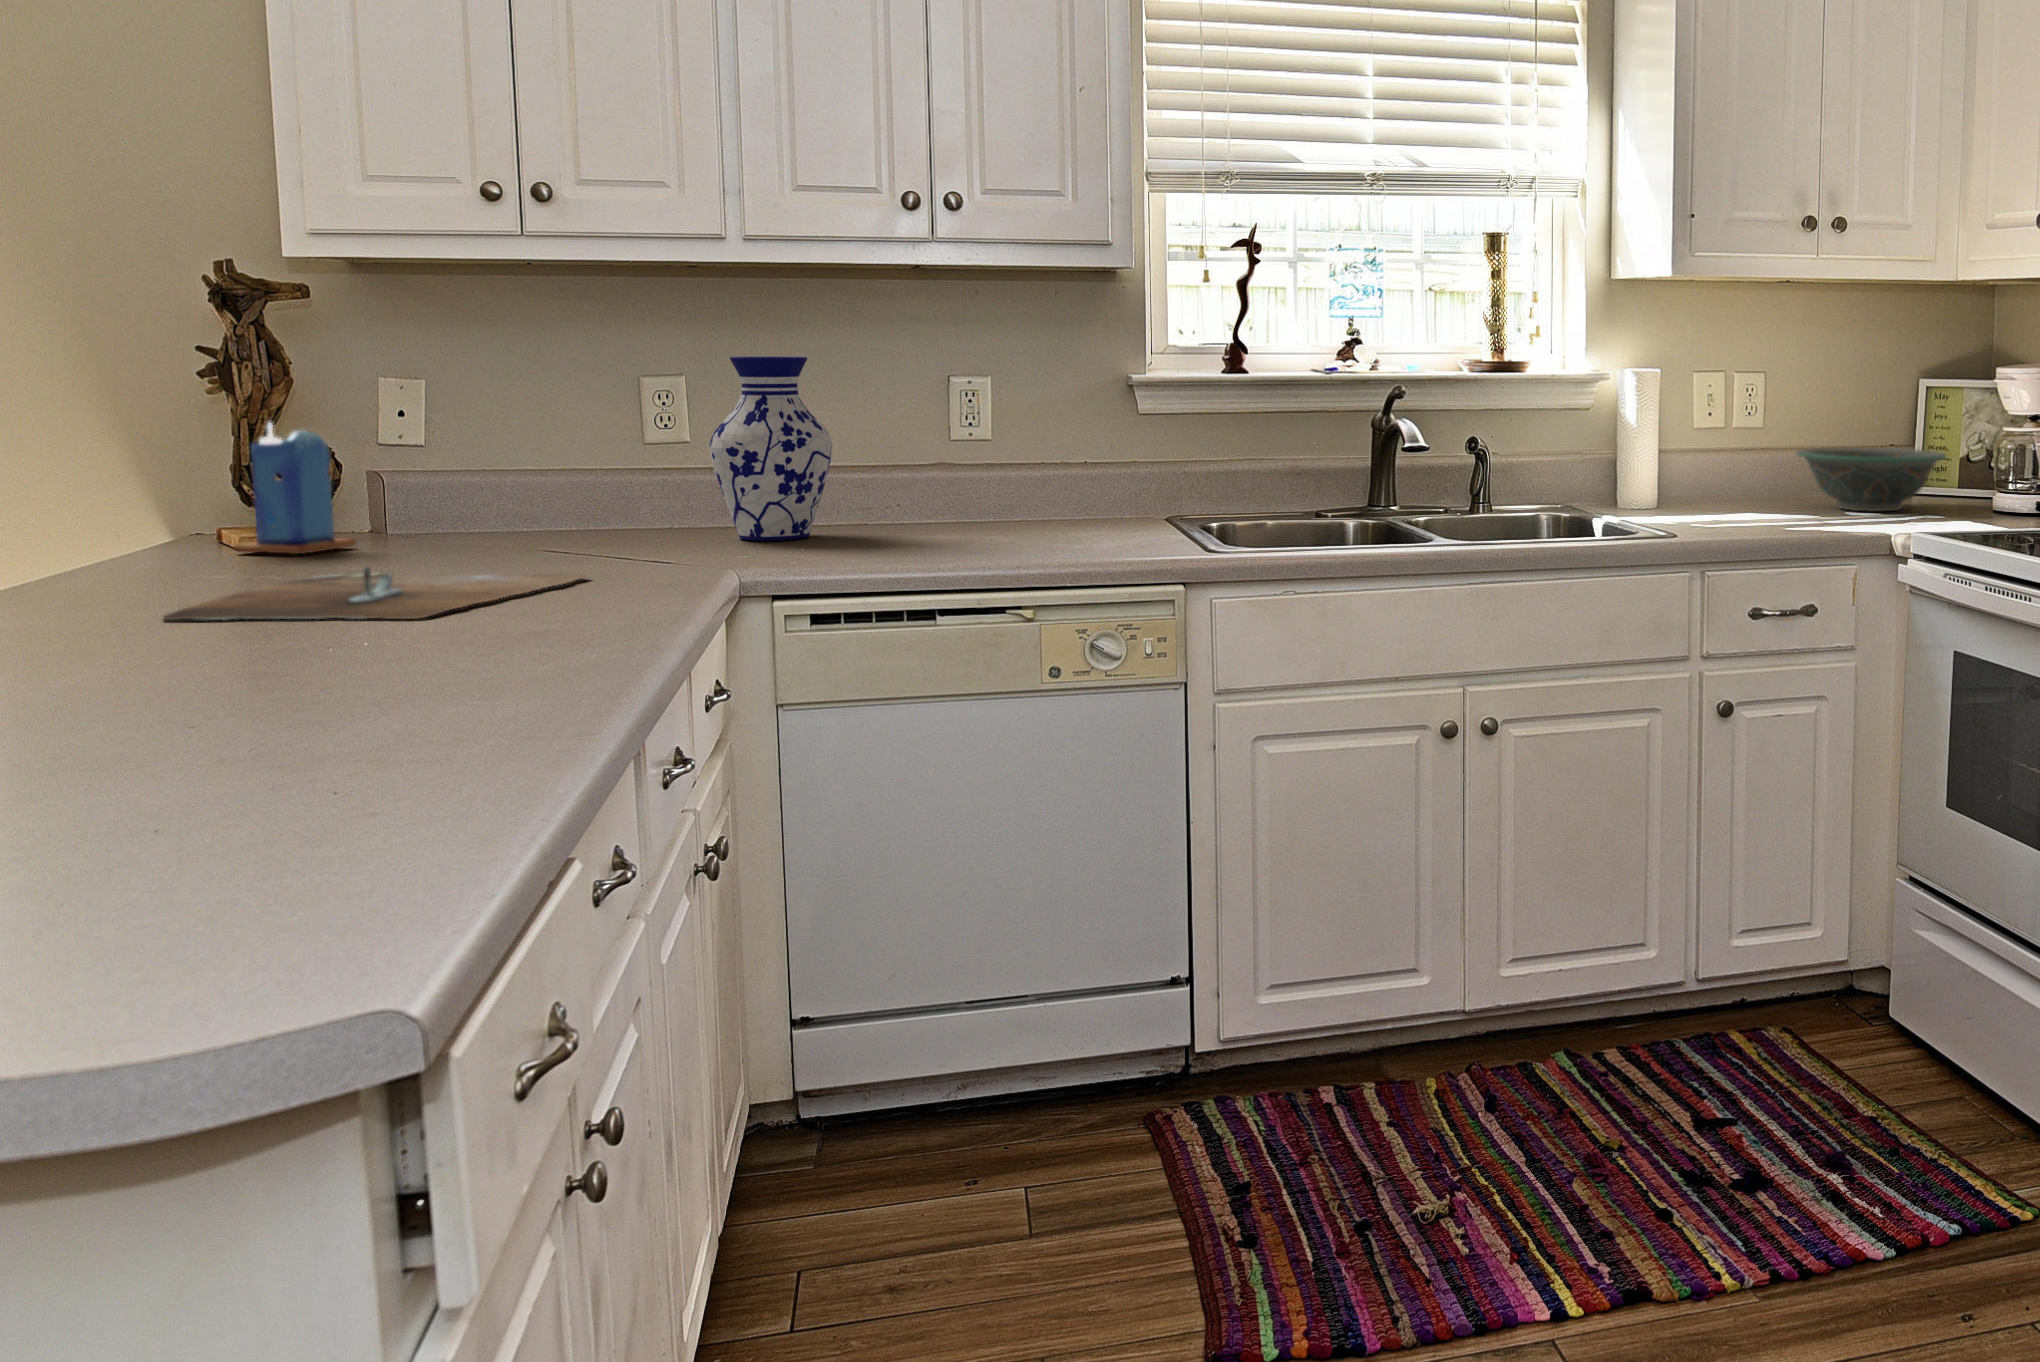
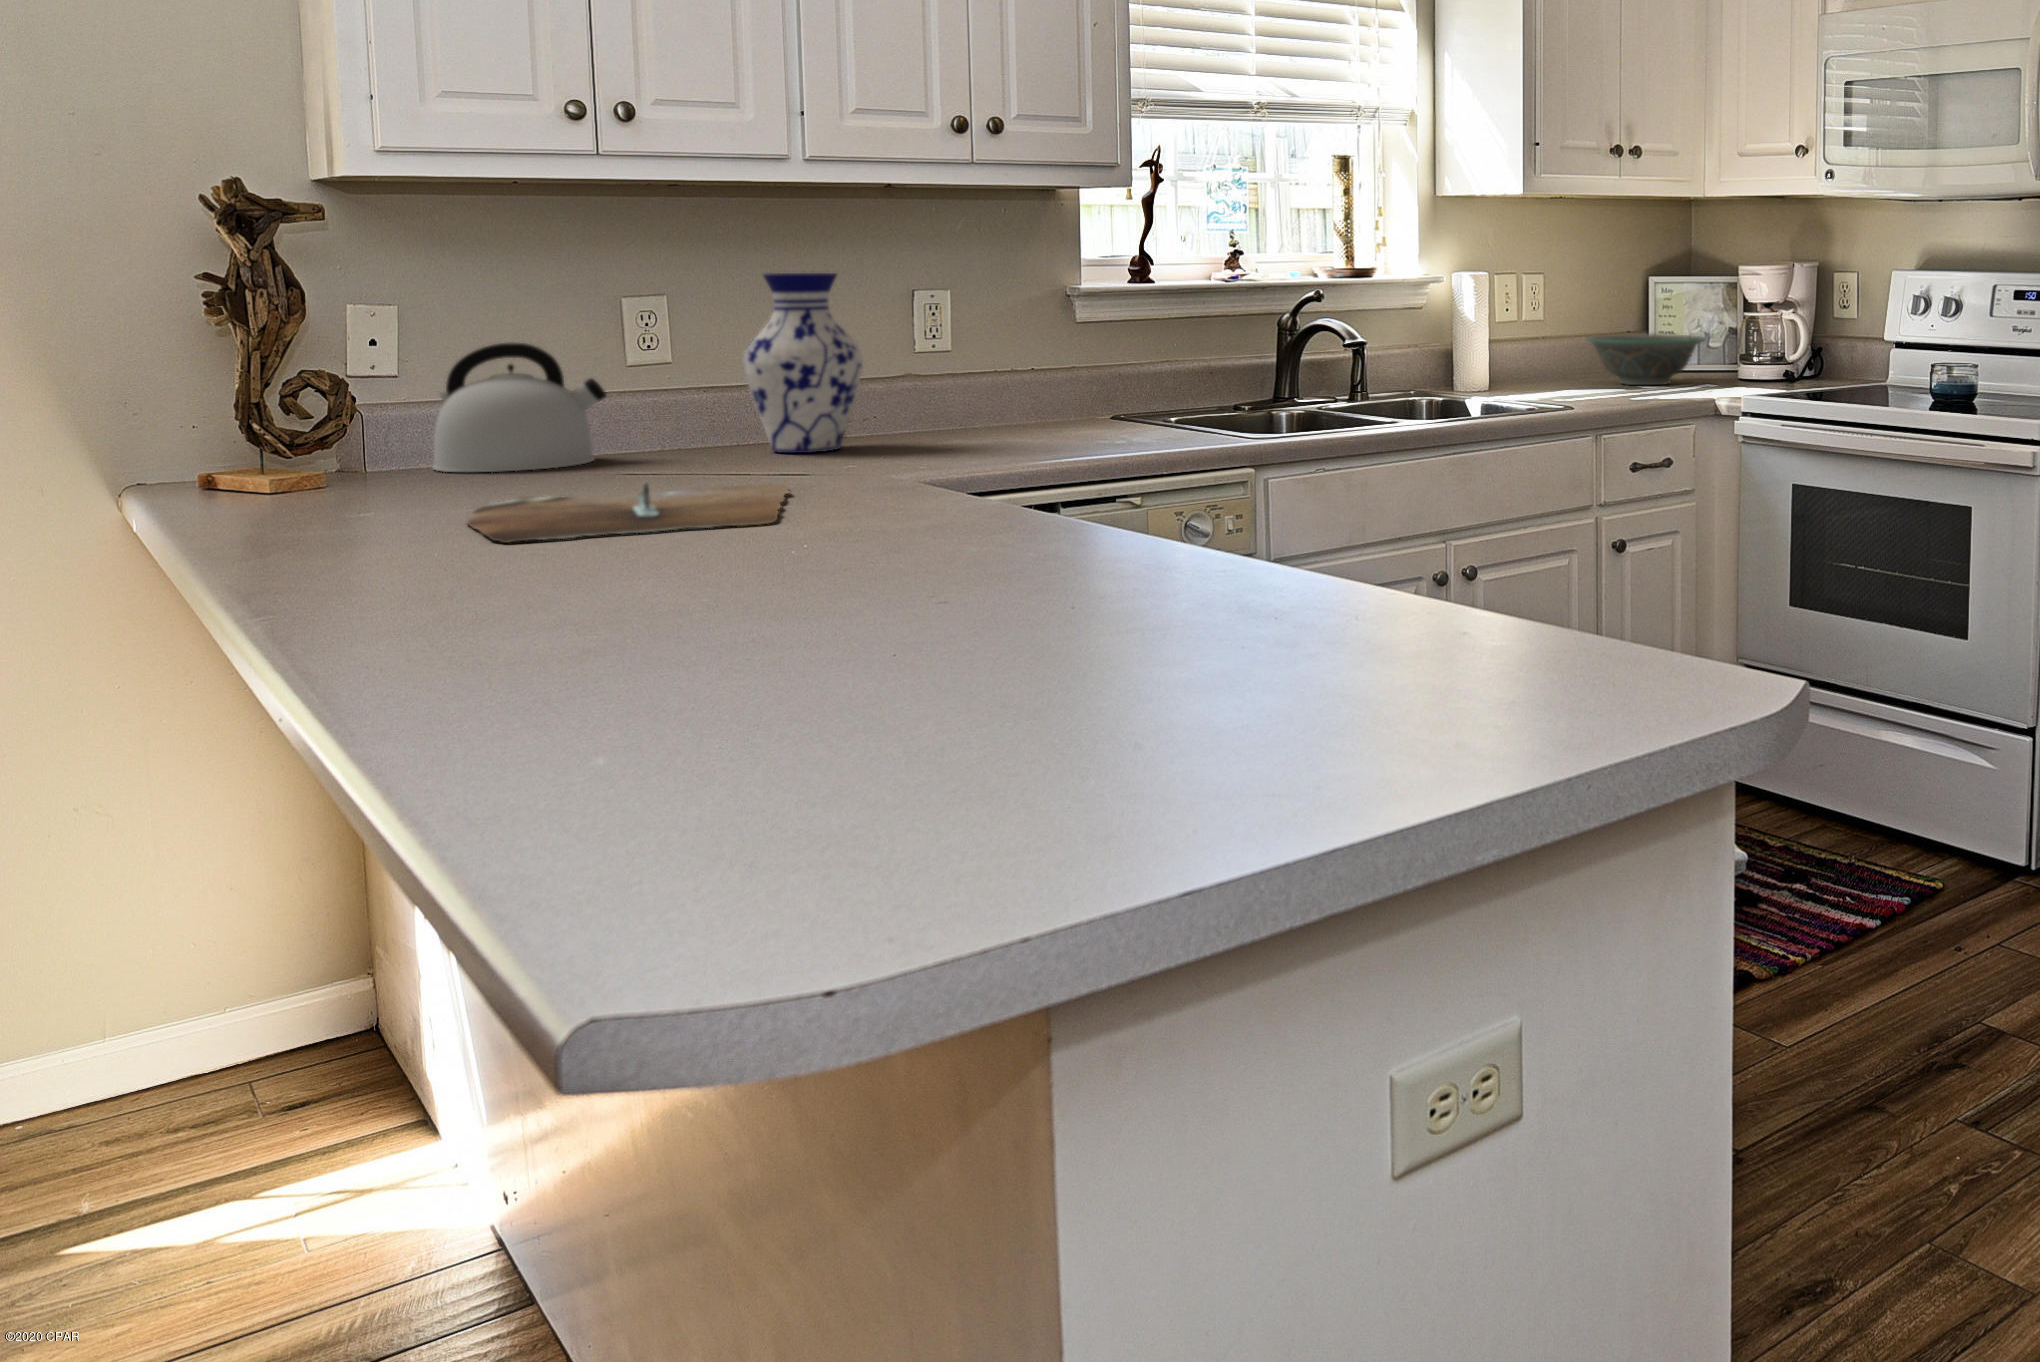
kettle: none [431,419,591,543] -> present [433,343,606,472]
candle: present [234,423,356,554] -> none [270,351,388,492]

